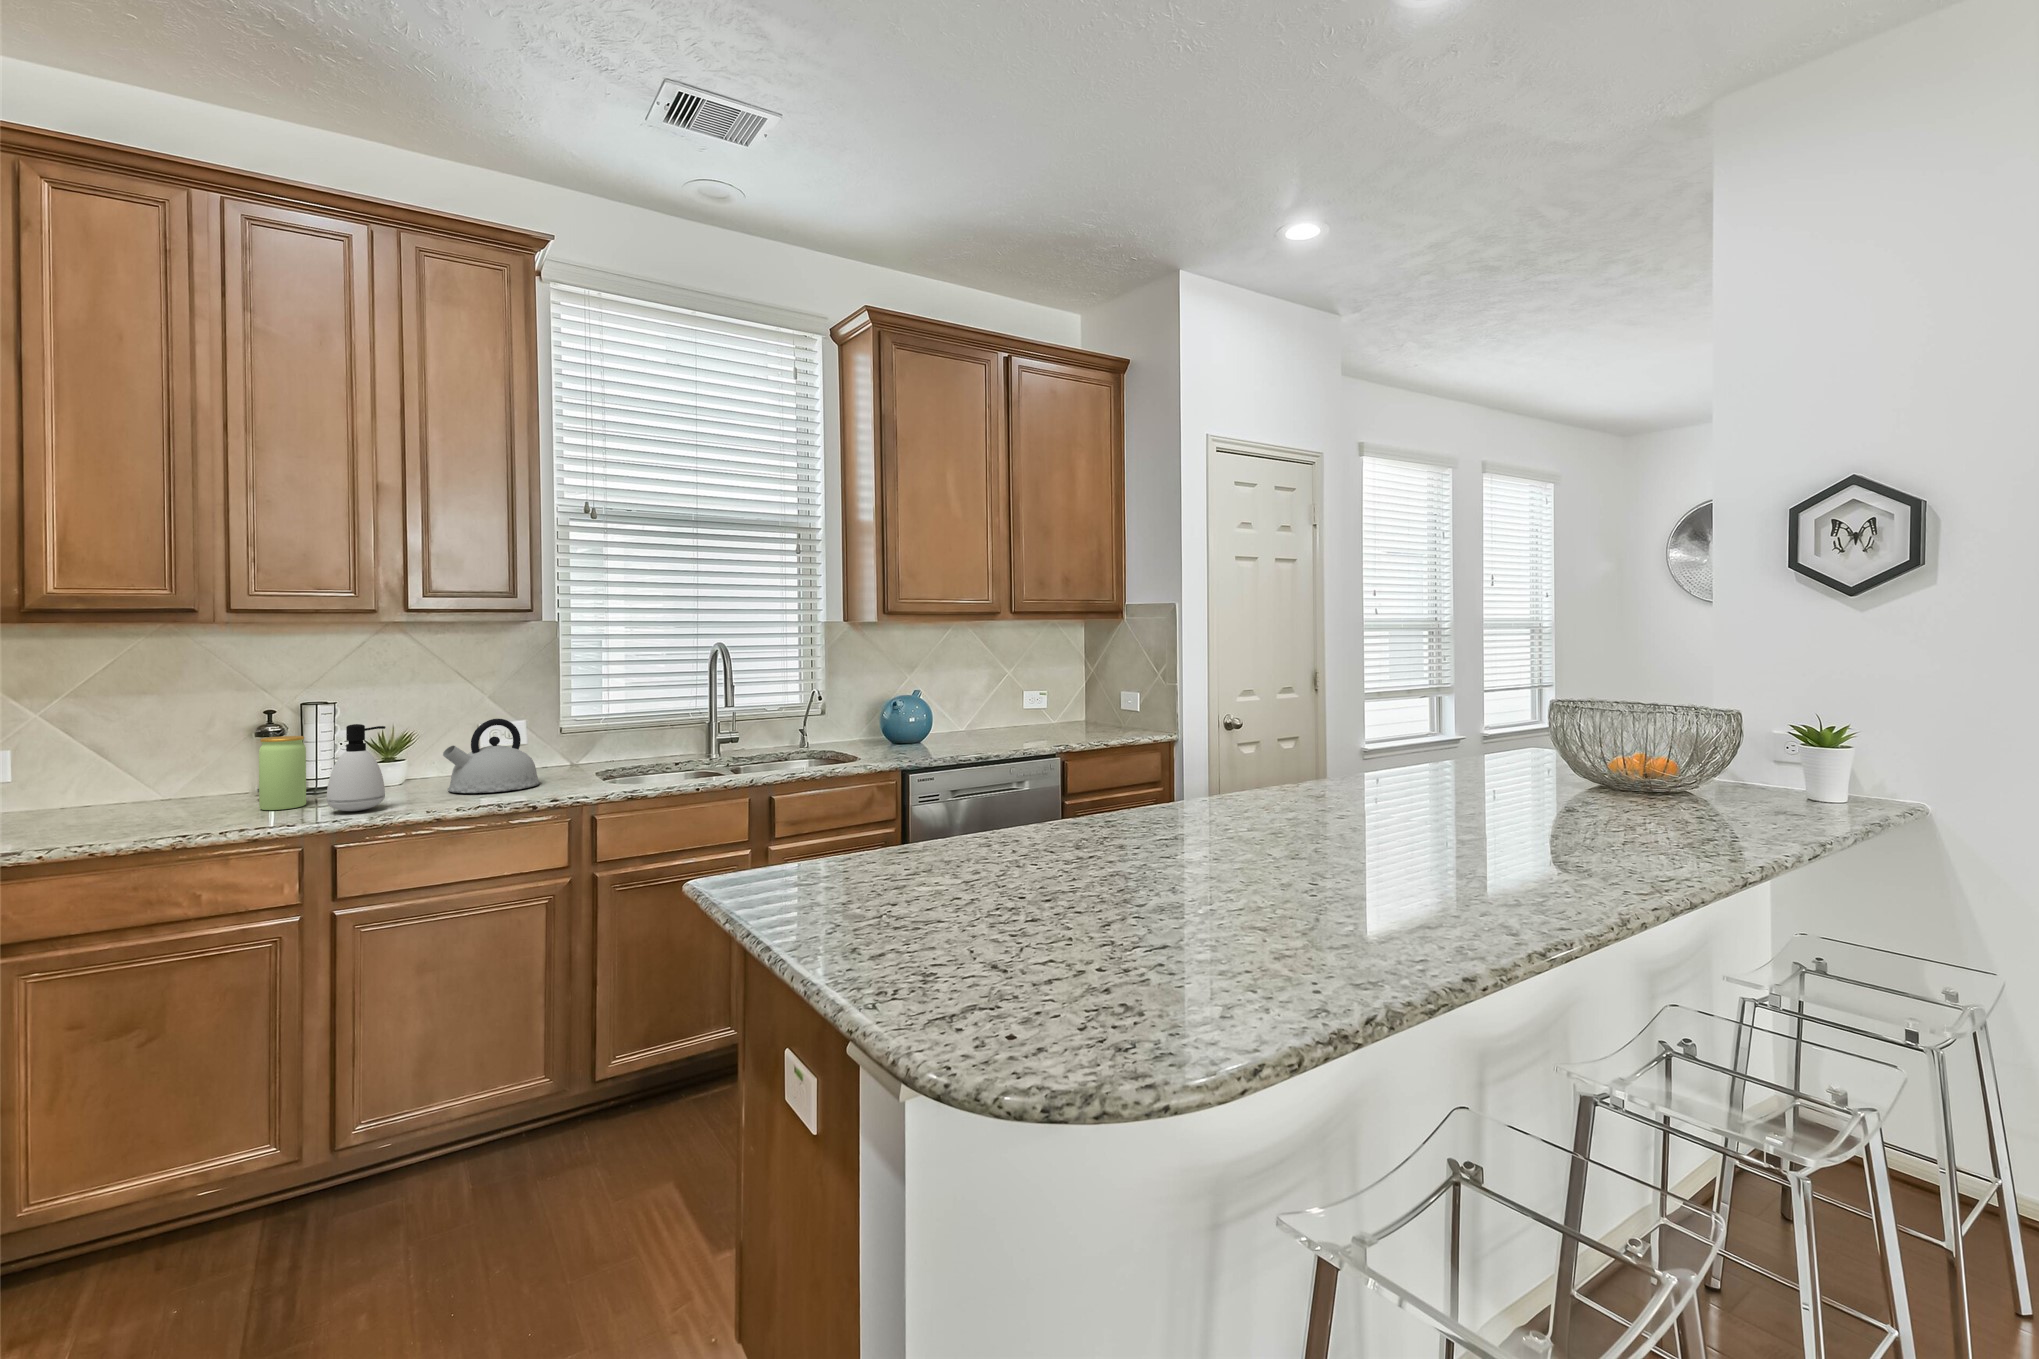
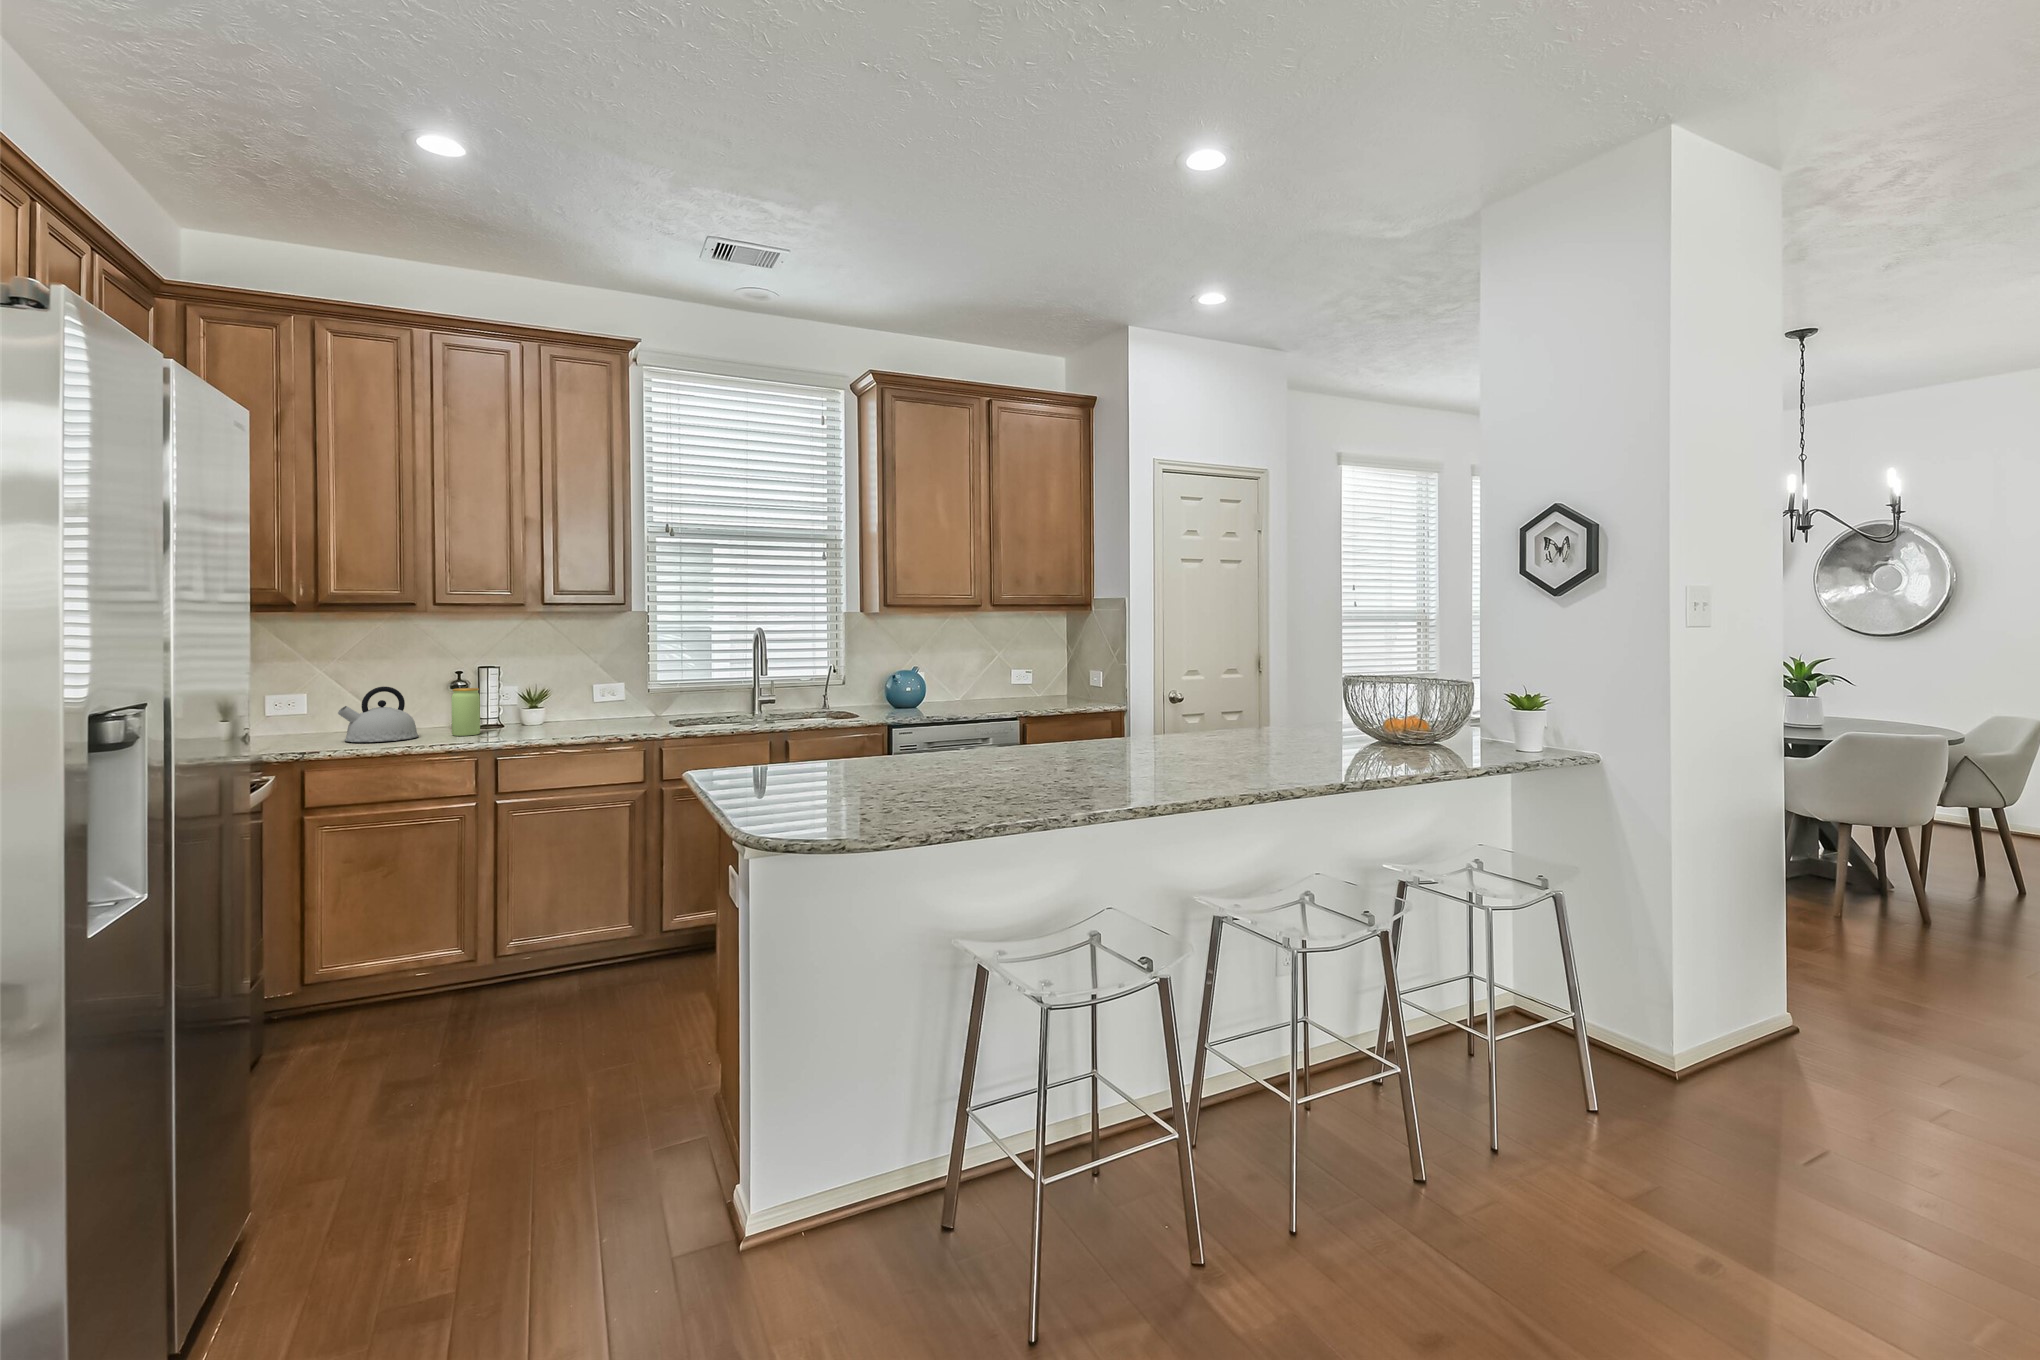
kettle: present [443,719,540,793] -> present [338,687,419,742]
soap dispenser: present [327,724,386,811] -> none [492,681,528,738]

